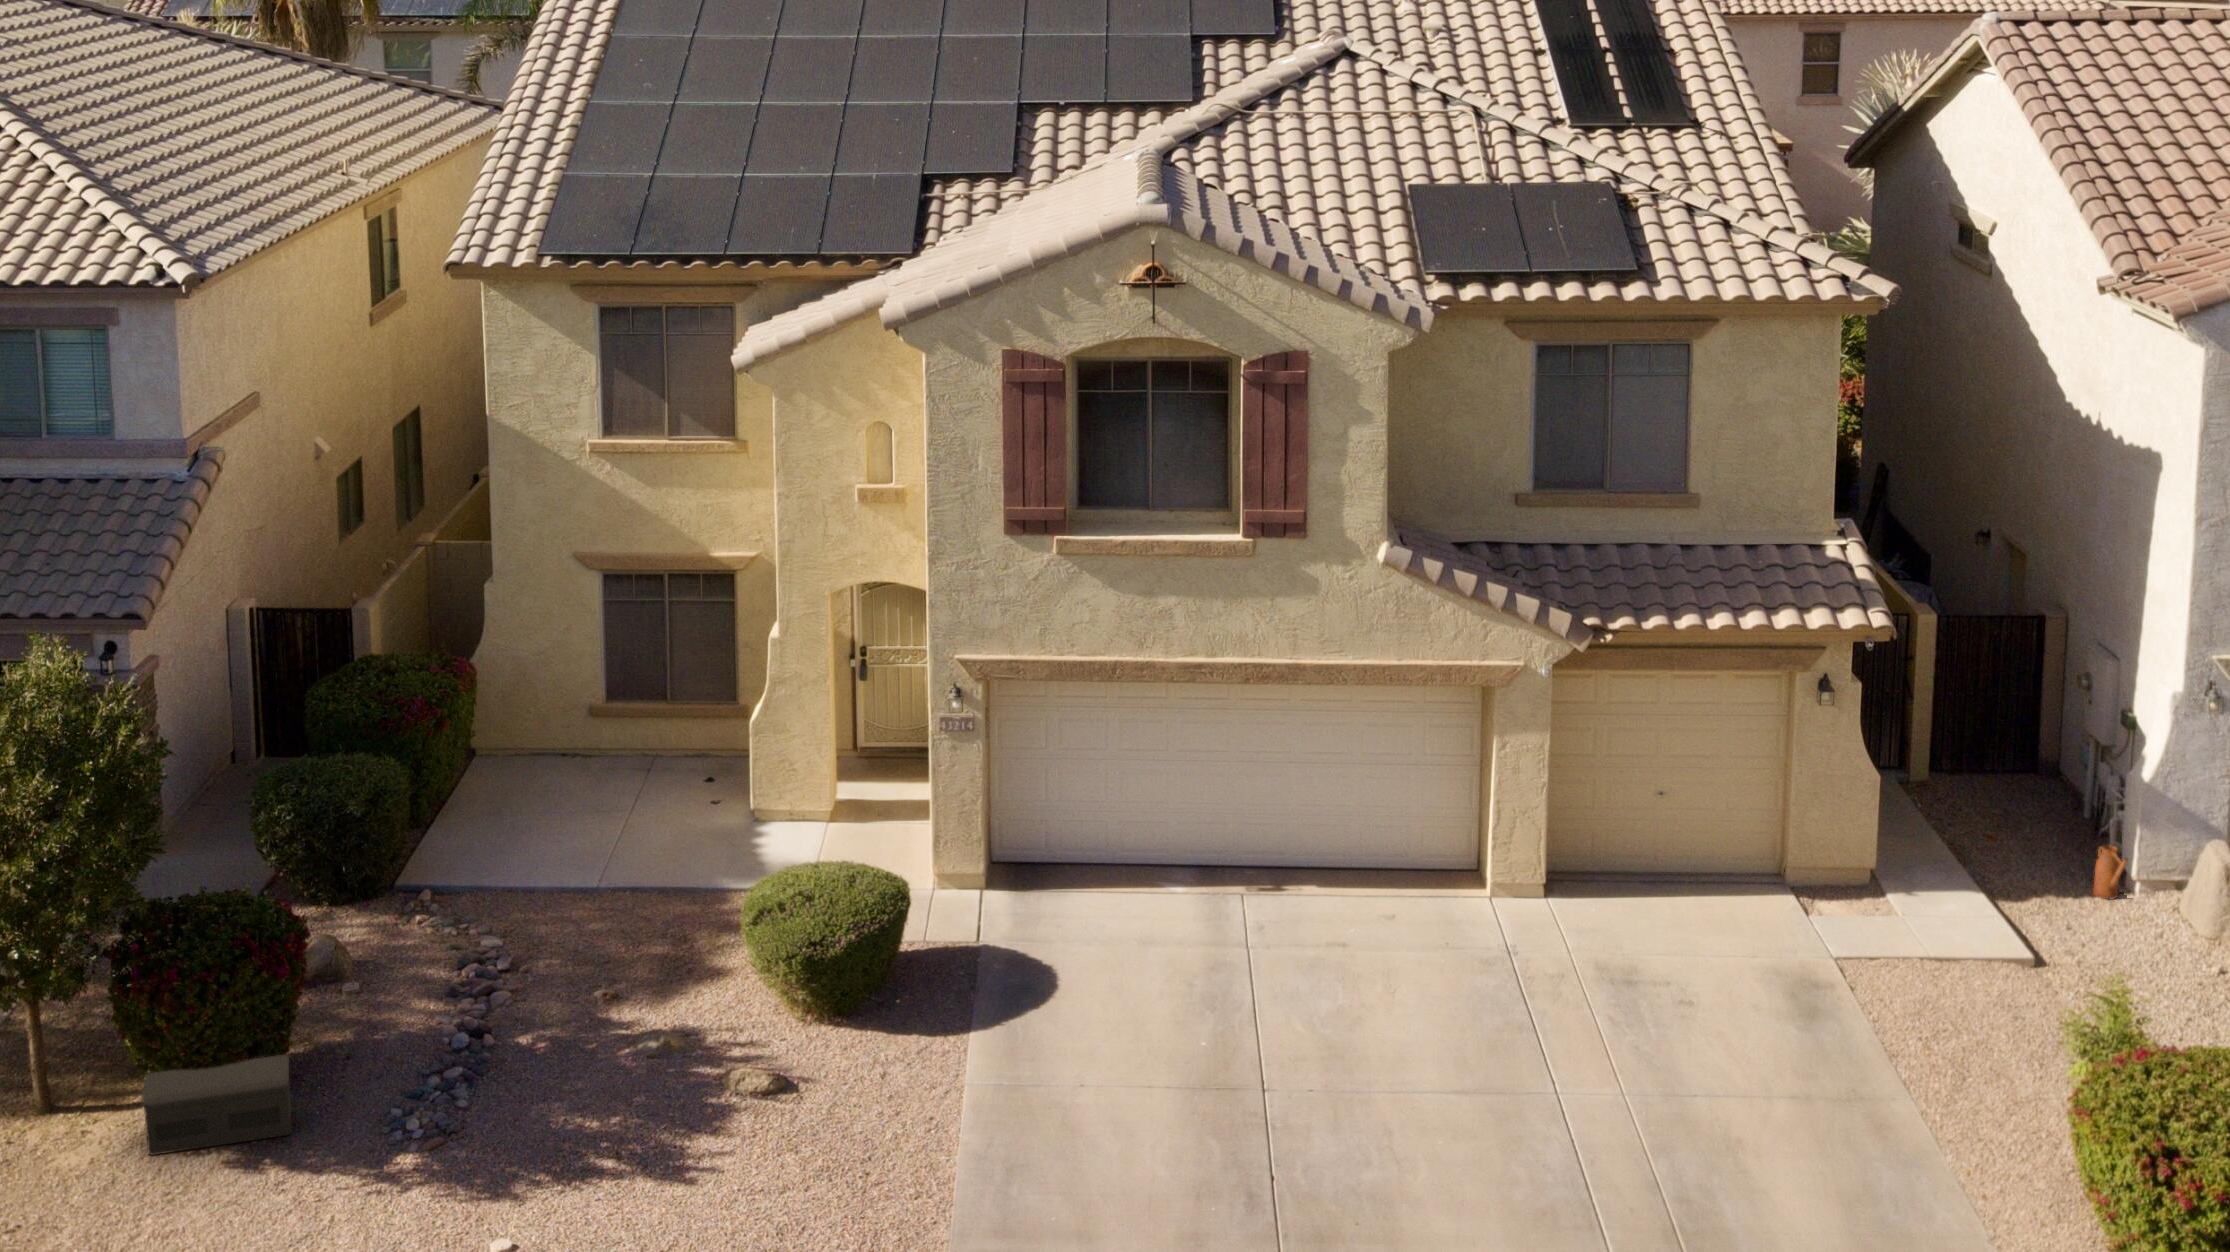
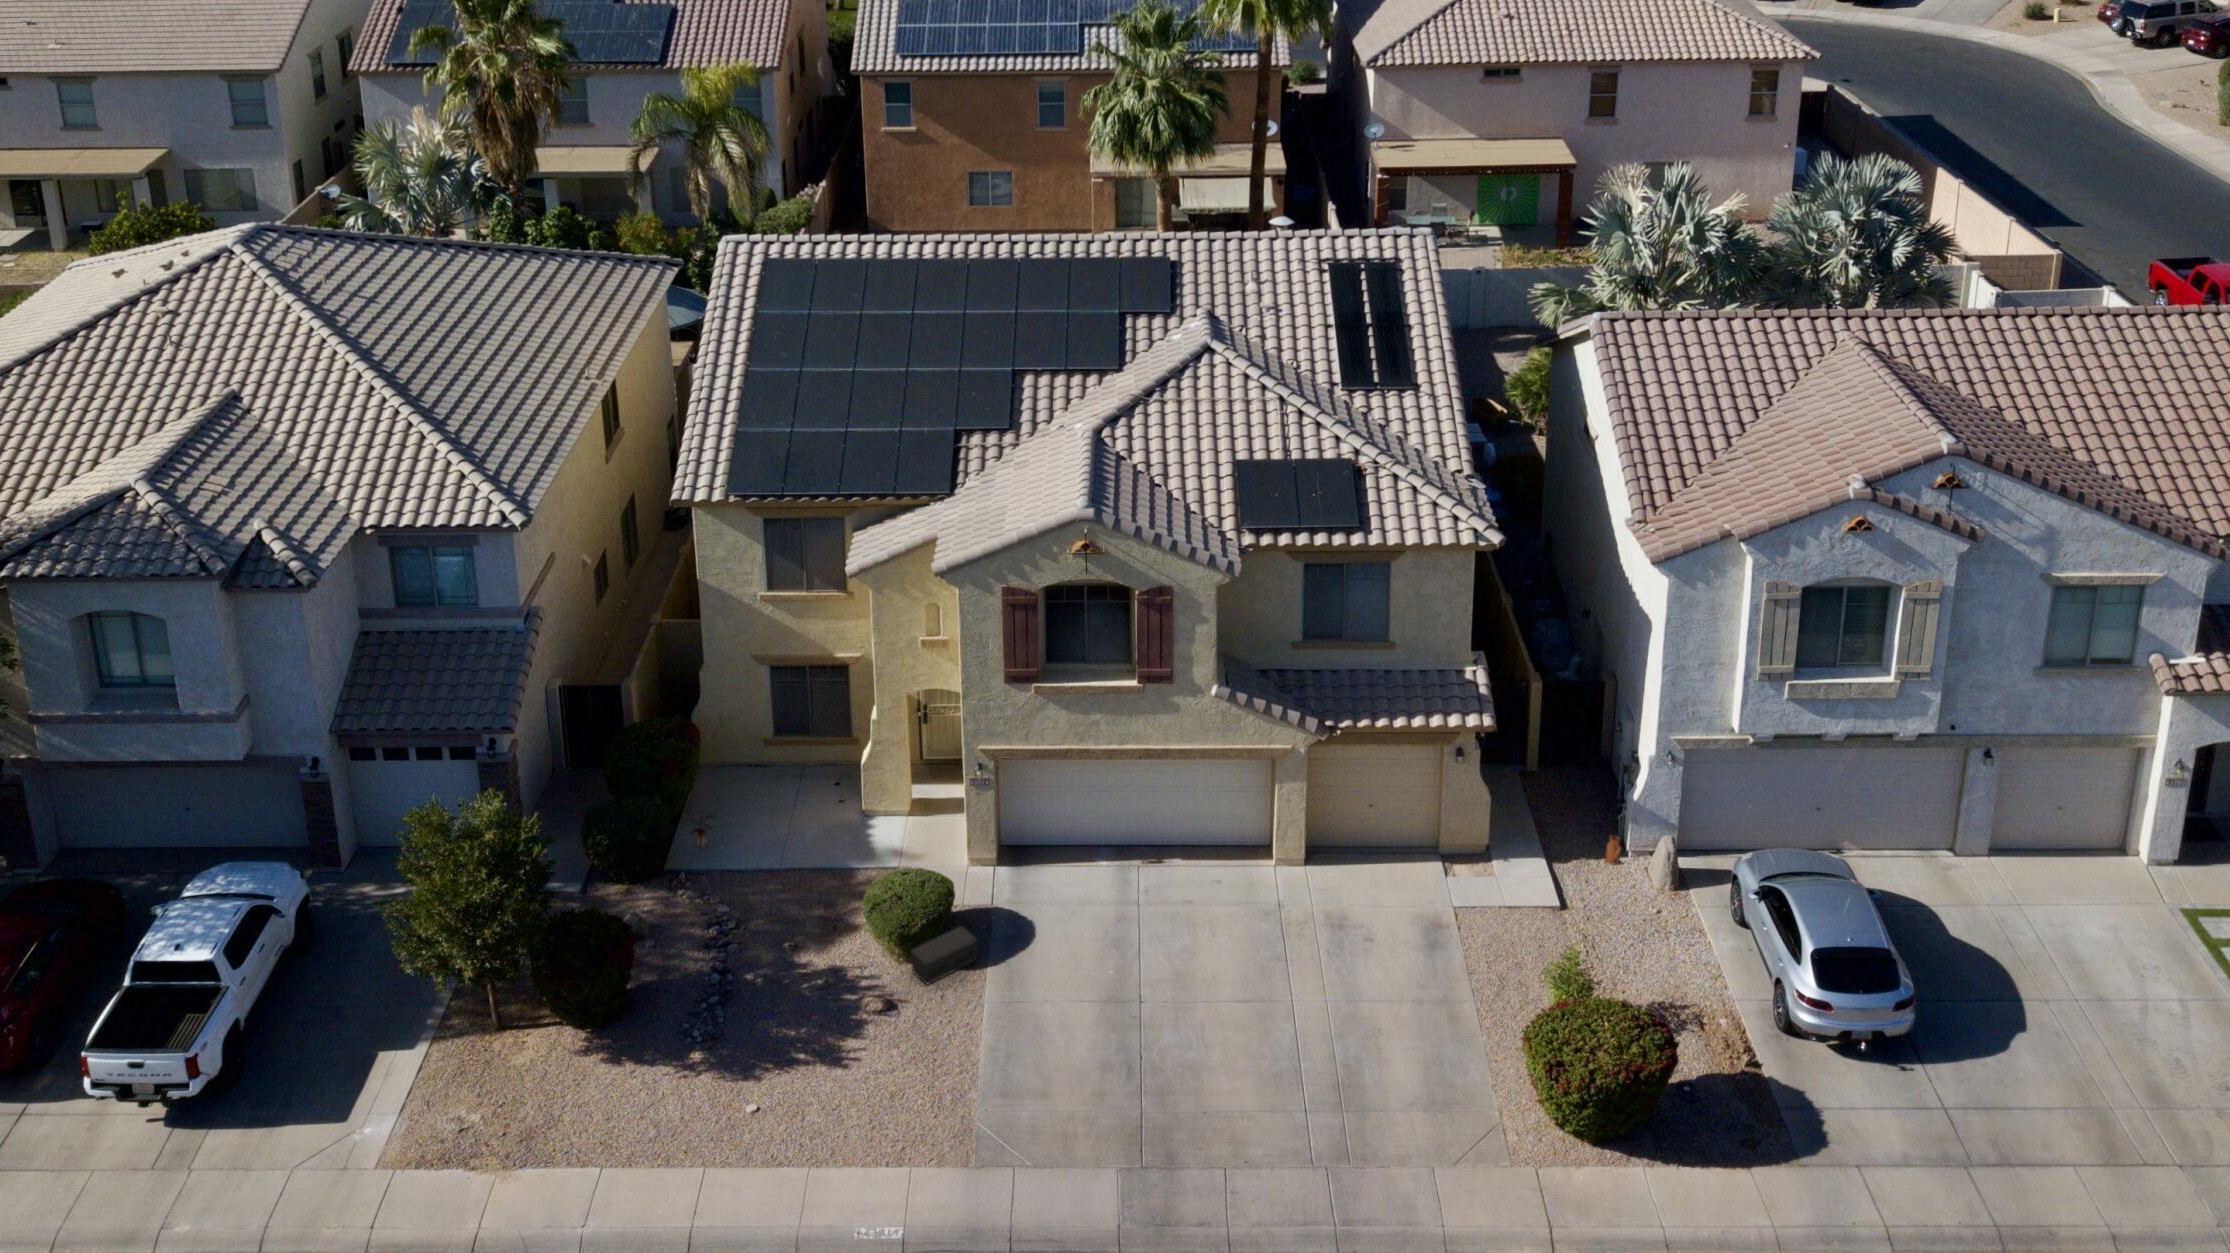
house plant: none [404,794,462,875] -> present [692,811,714,844]
storage bench: present [142,1055,291,1155] -> present [911,927,977,984]

